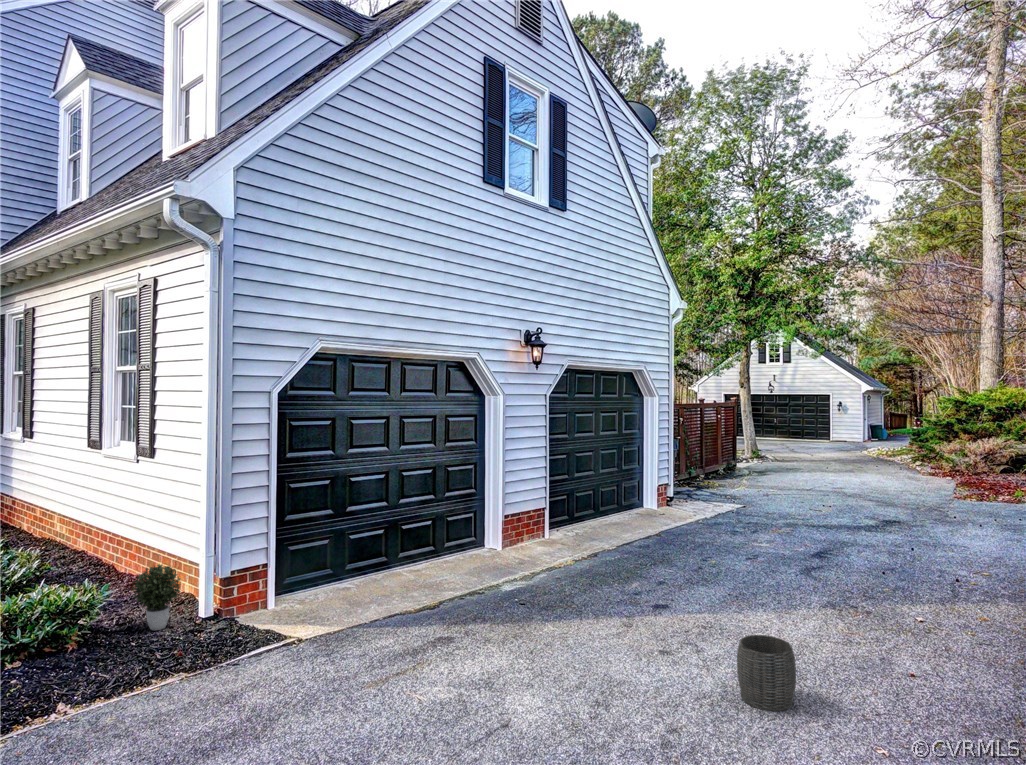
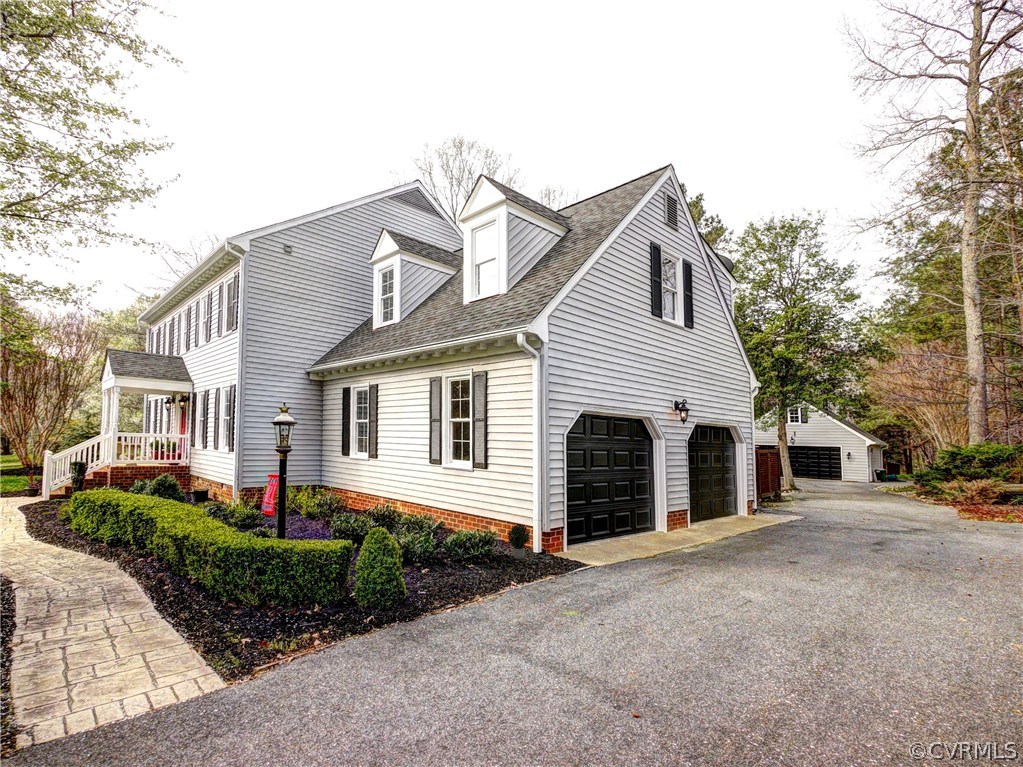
woven basket: present [737,635,796,711] -> none [869,567,905,604]

